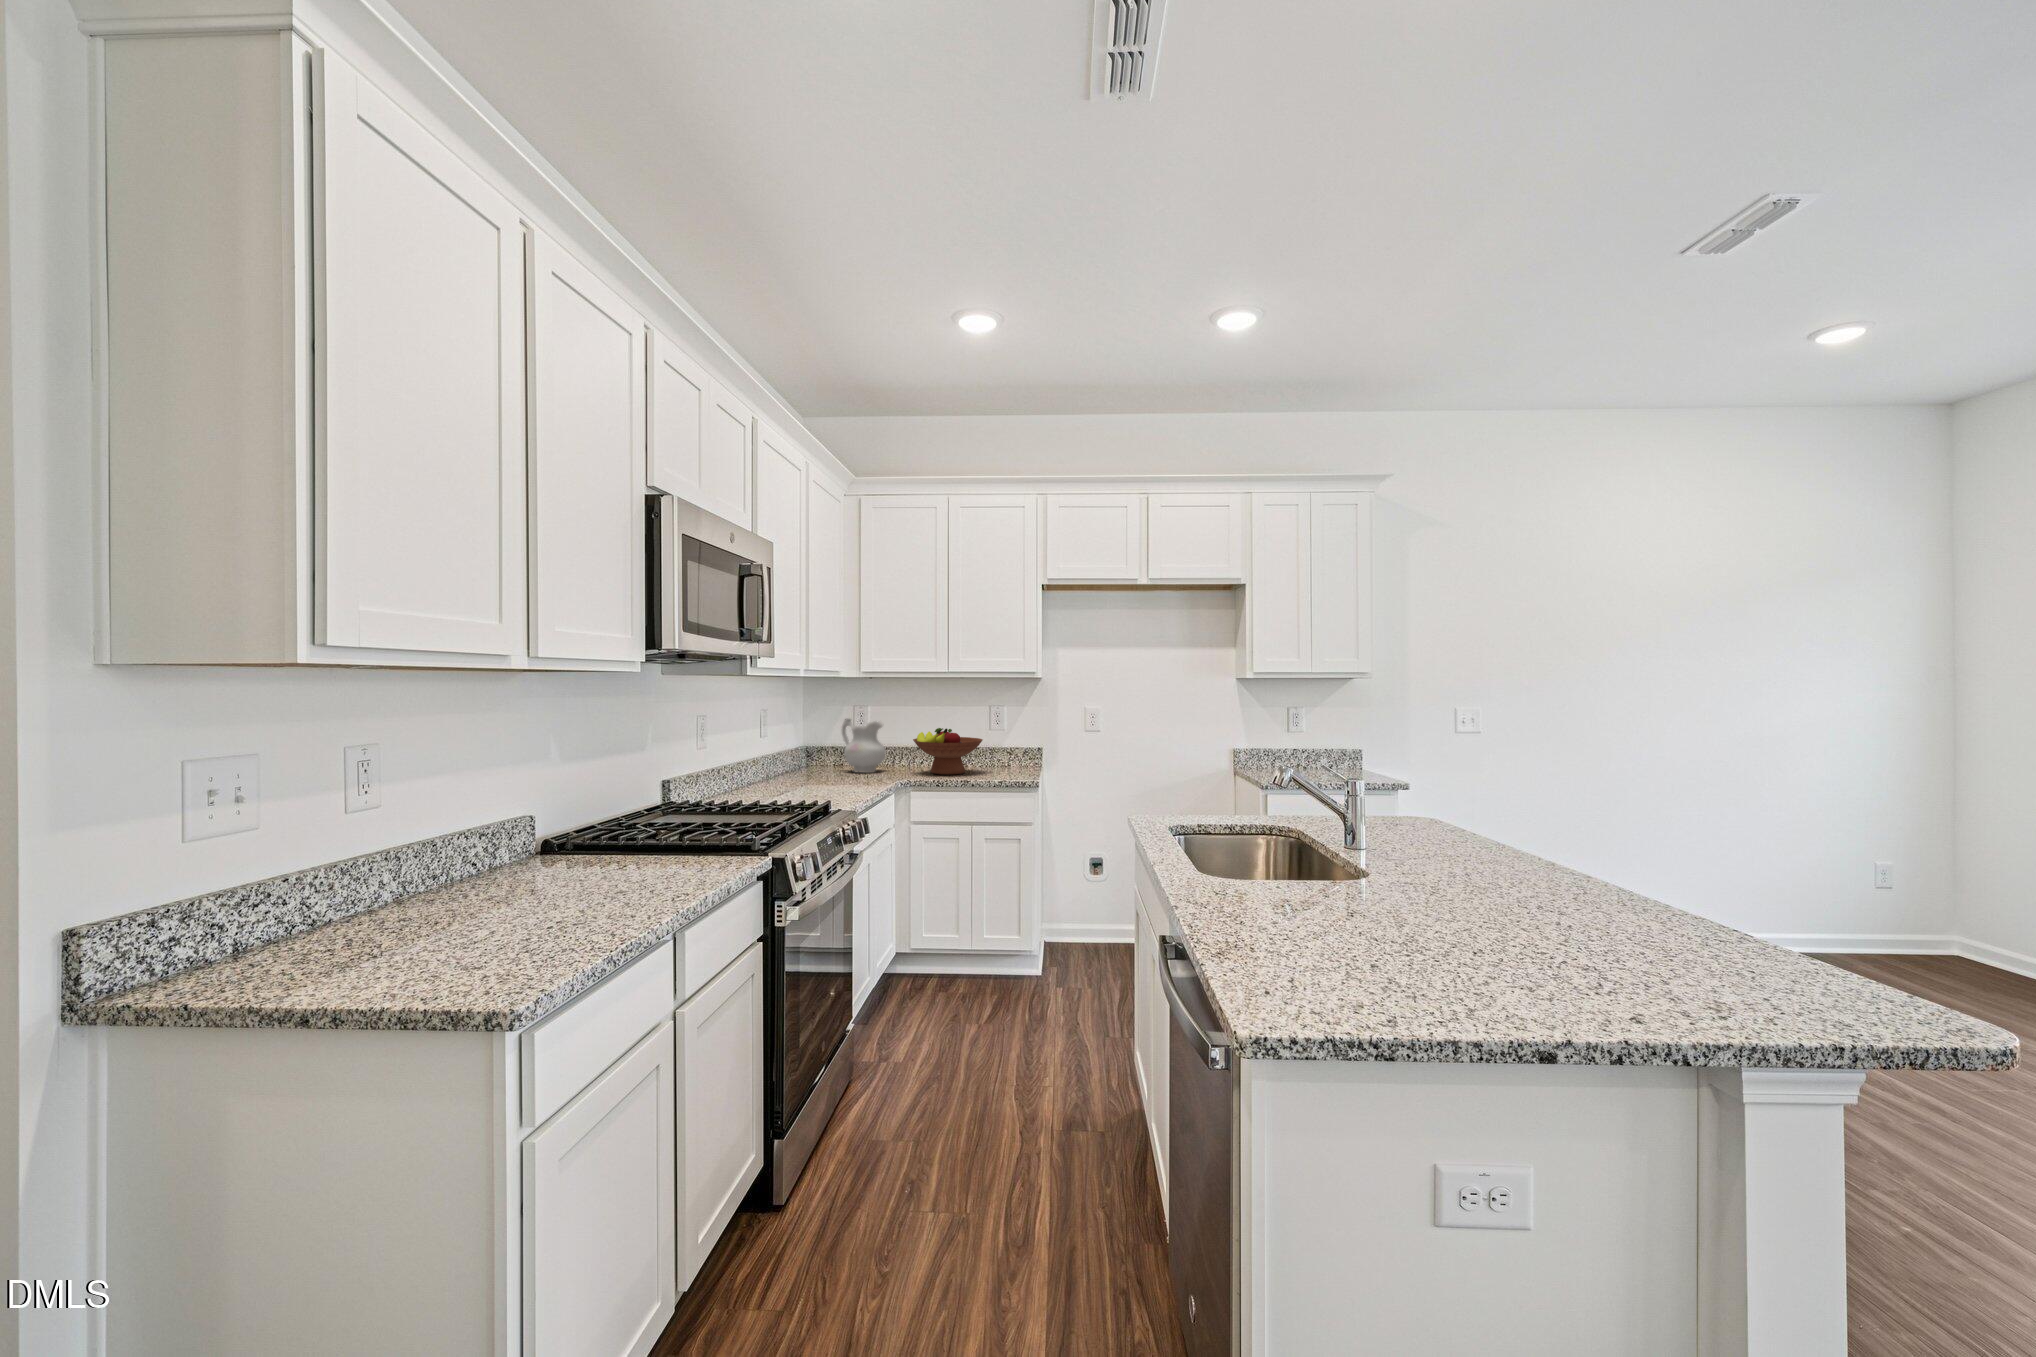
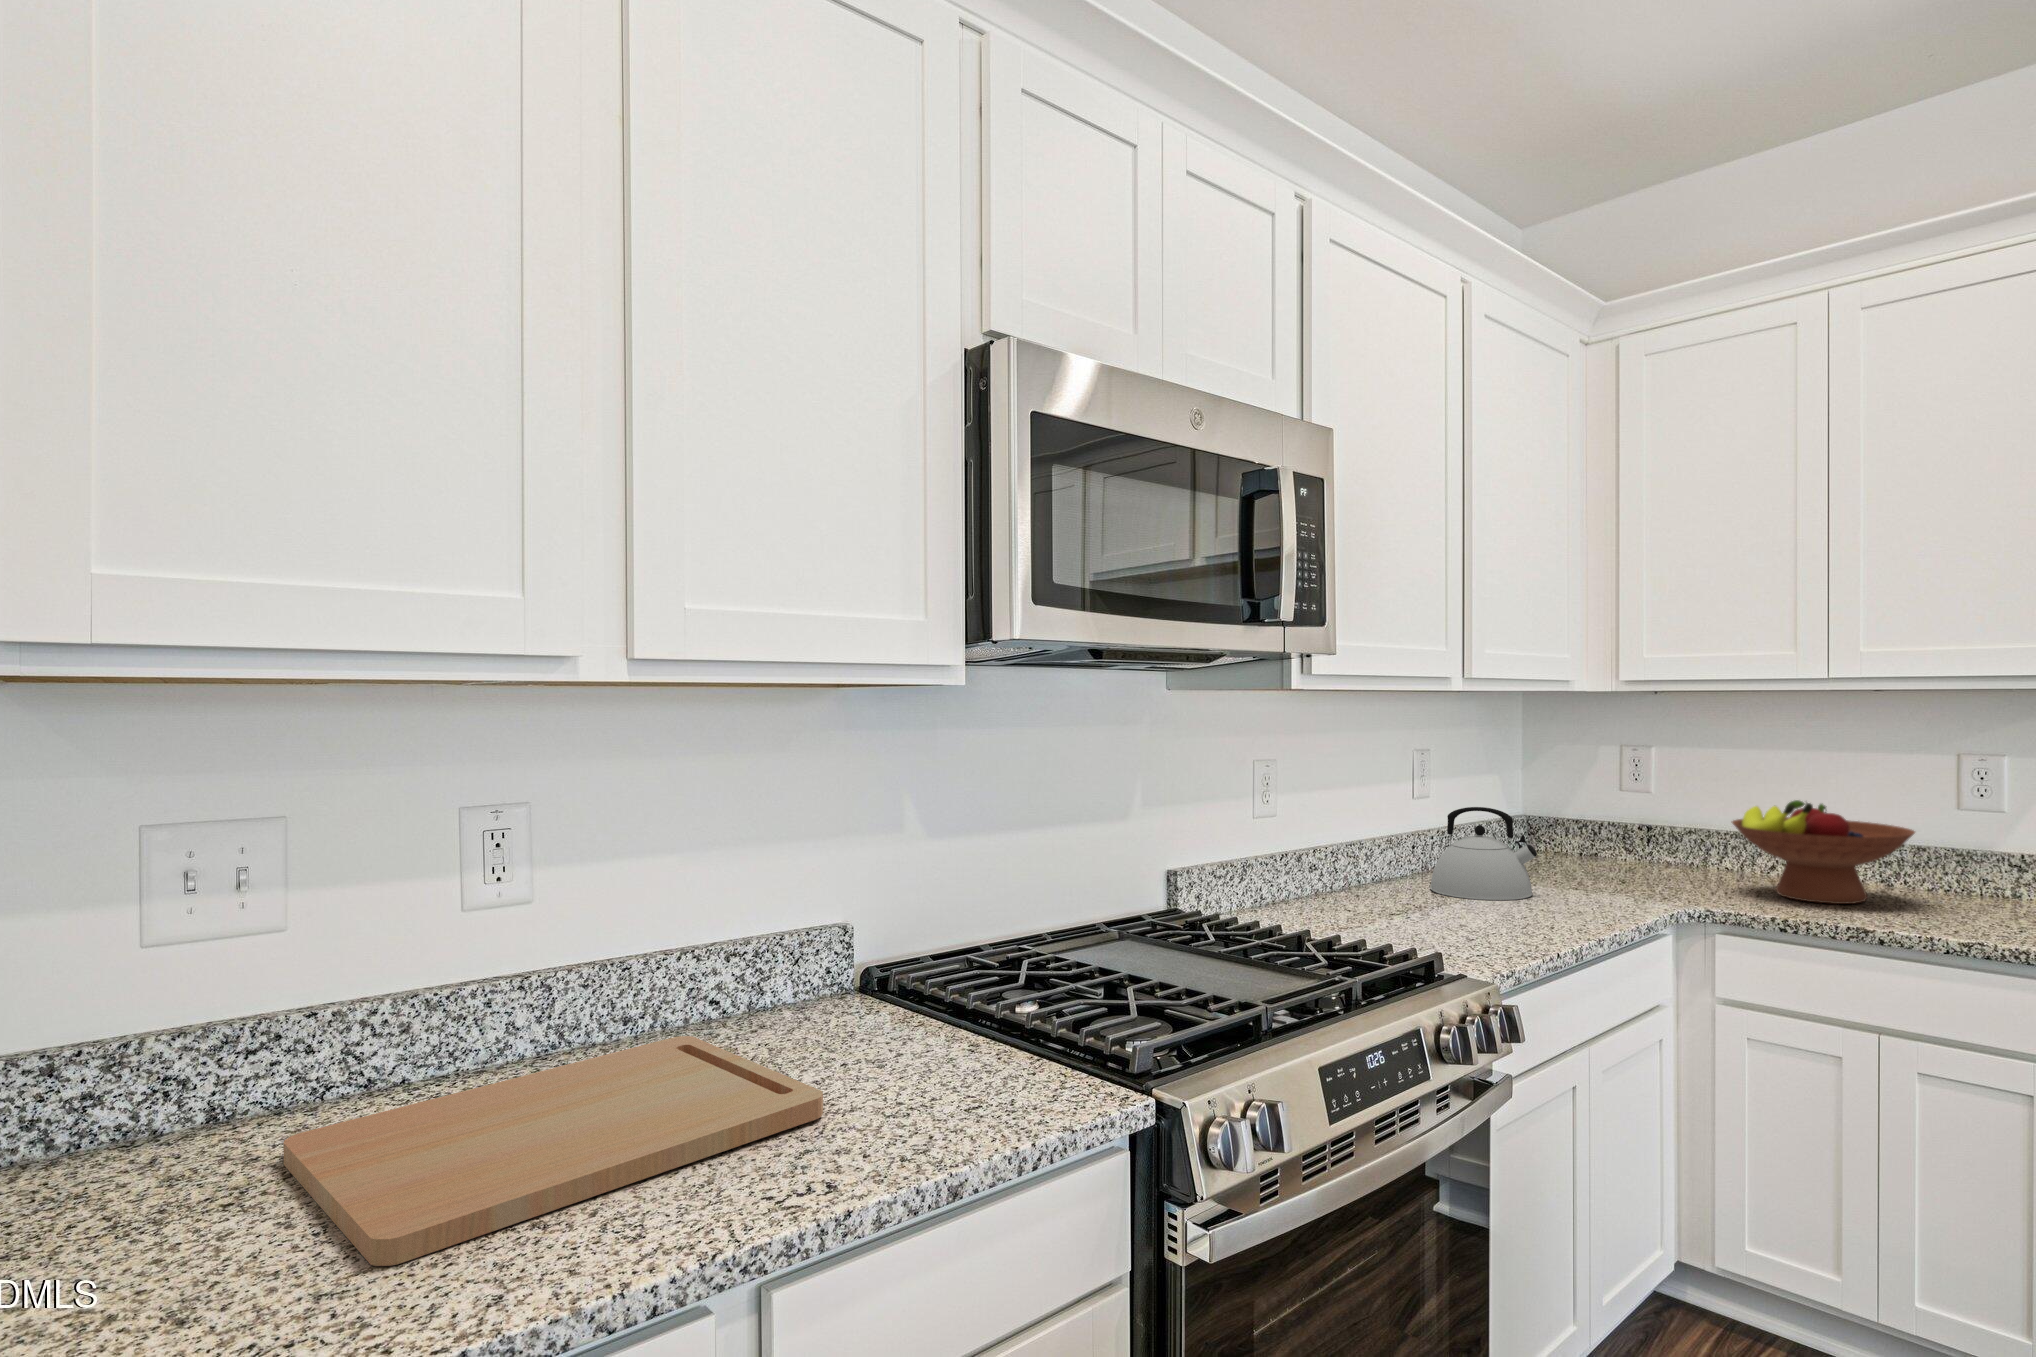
ceramic pitcher: present [842,719,886,773] -> none [1586,770,1677,879]
kettle: none [778,738,833,787] -> present [1430,807,1537,900]
cutting board: none [348,874,633,951] -> present [283,1036,823,1266]

